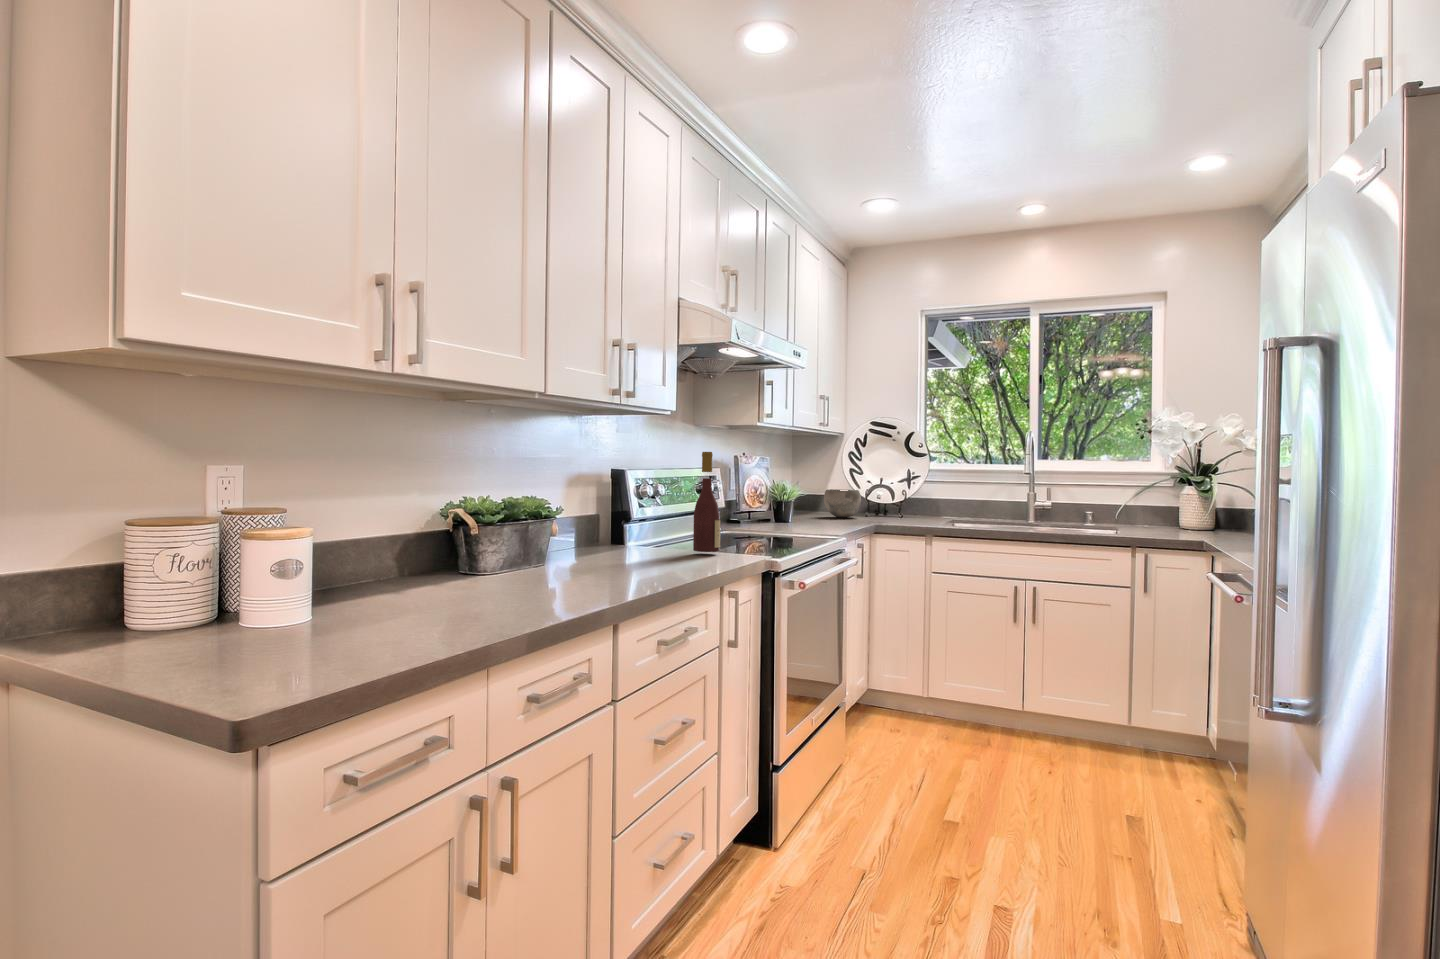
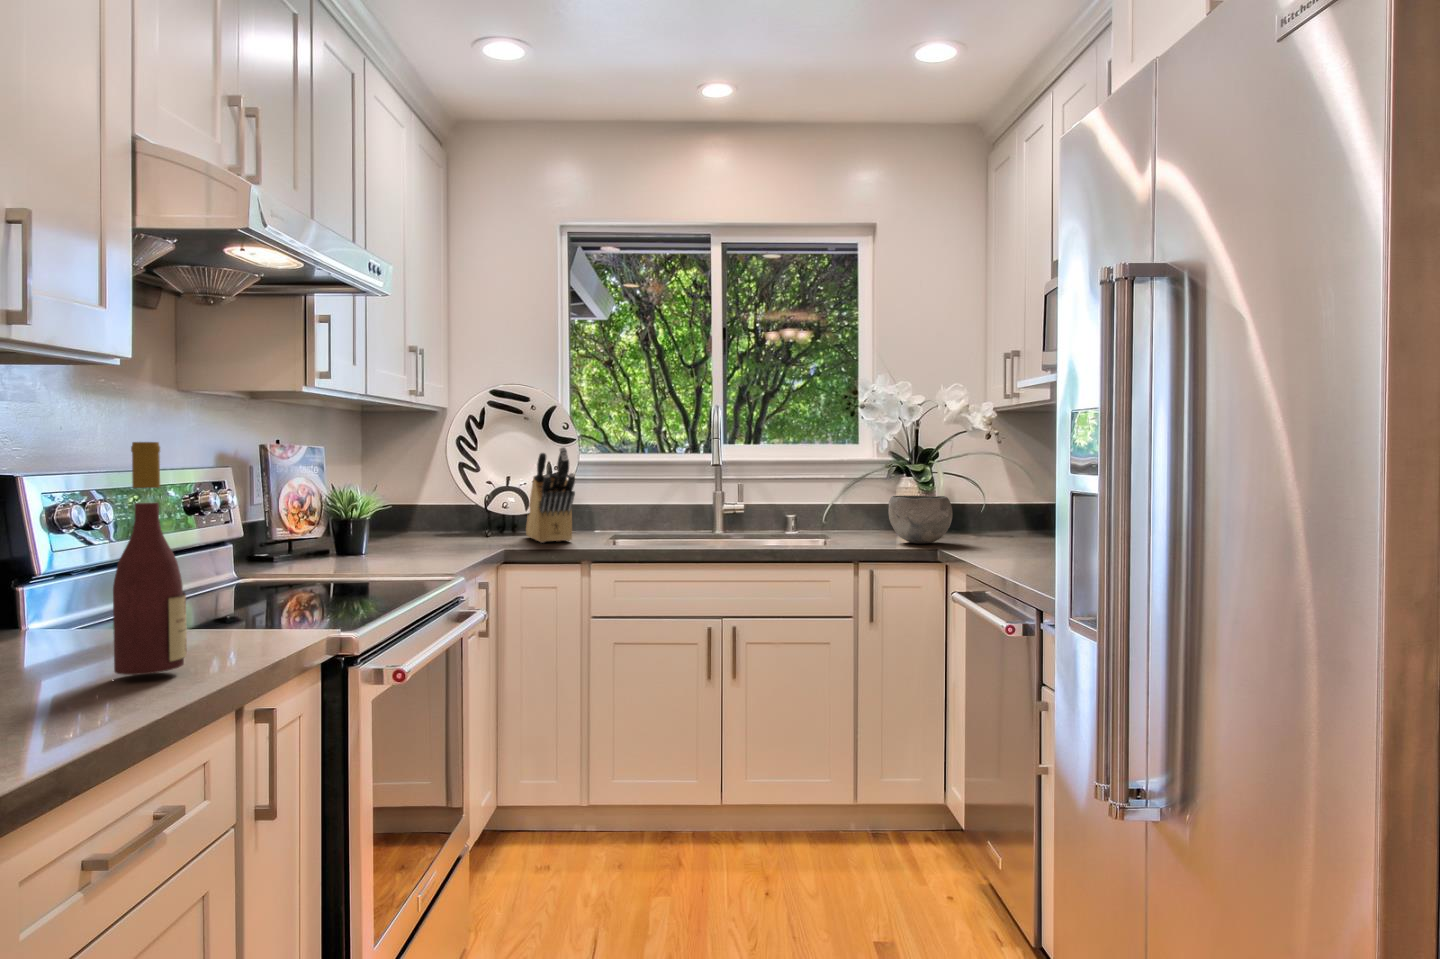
knife block: none [890,460,922,523] -> present [526,447,575,543]
bowl: present [824,489,861,517] -> present [888,496,952,544]

